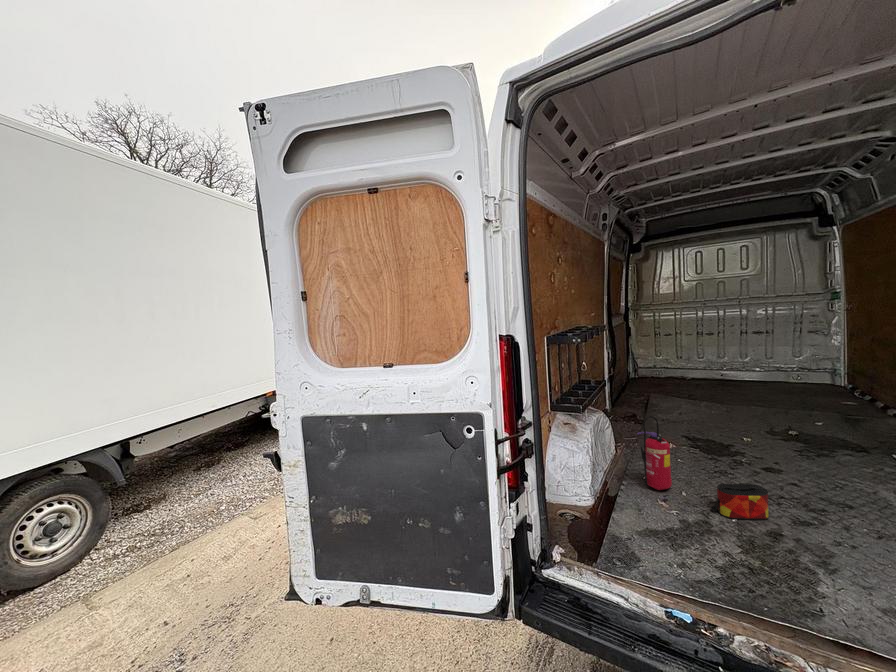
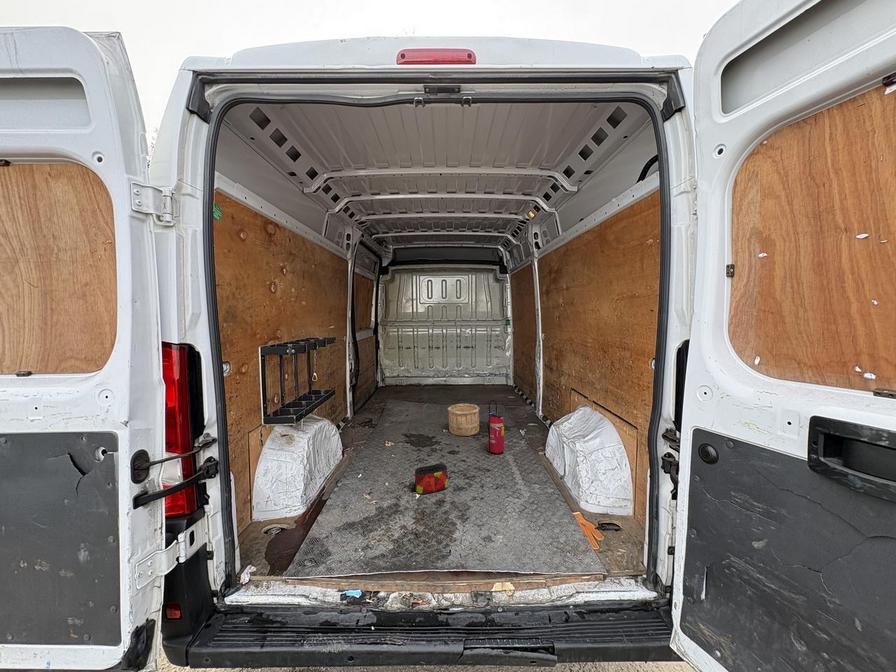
wooden bucket: none [745,409,804,454] -> present [447,404,480,436]
fire extinguisher: present [637,416,672,490] -> present [485,400,504,454]

